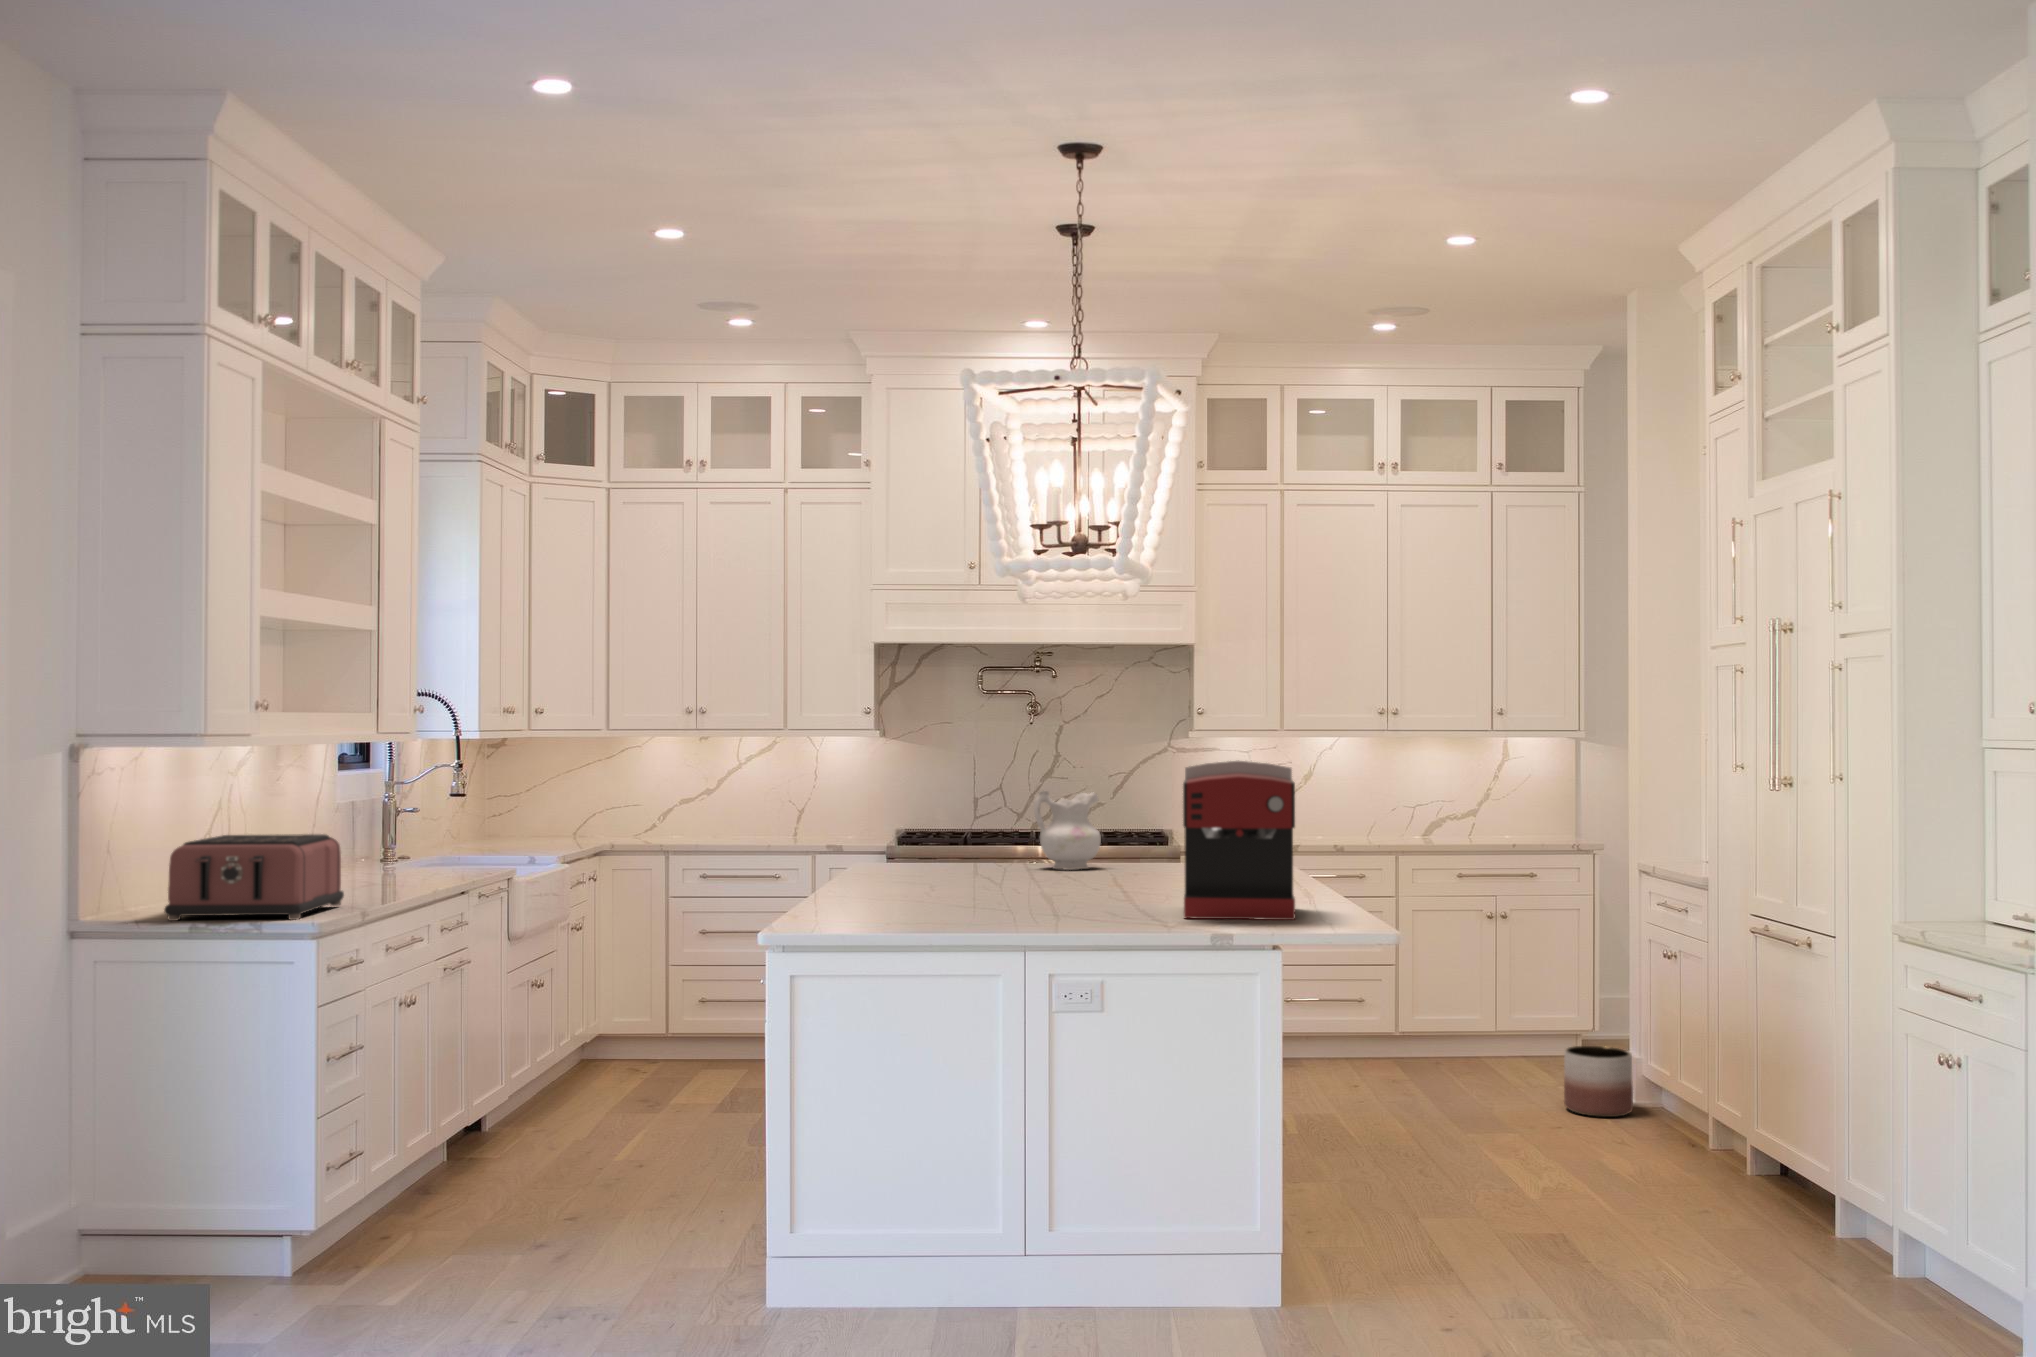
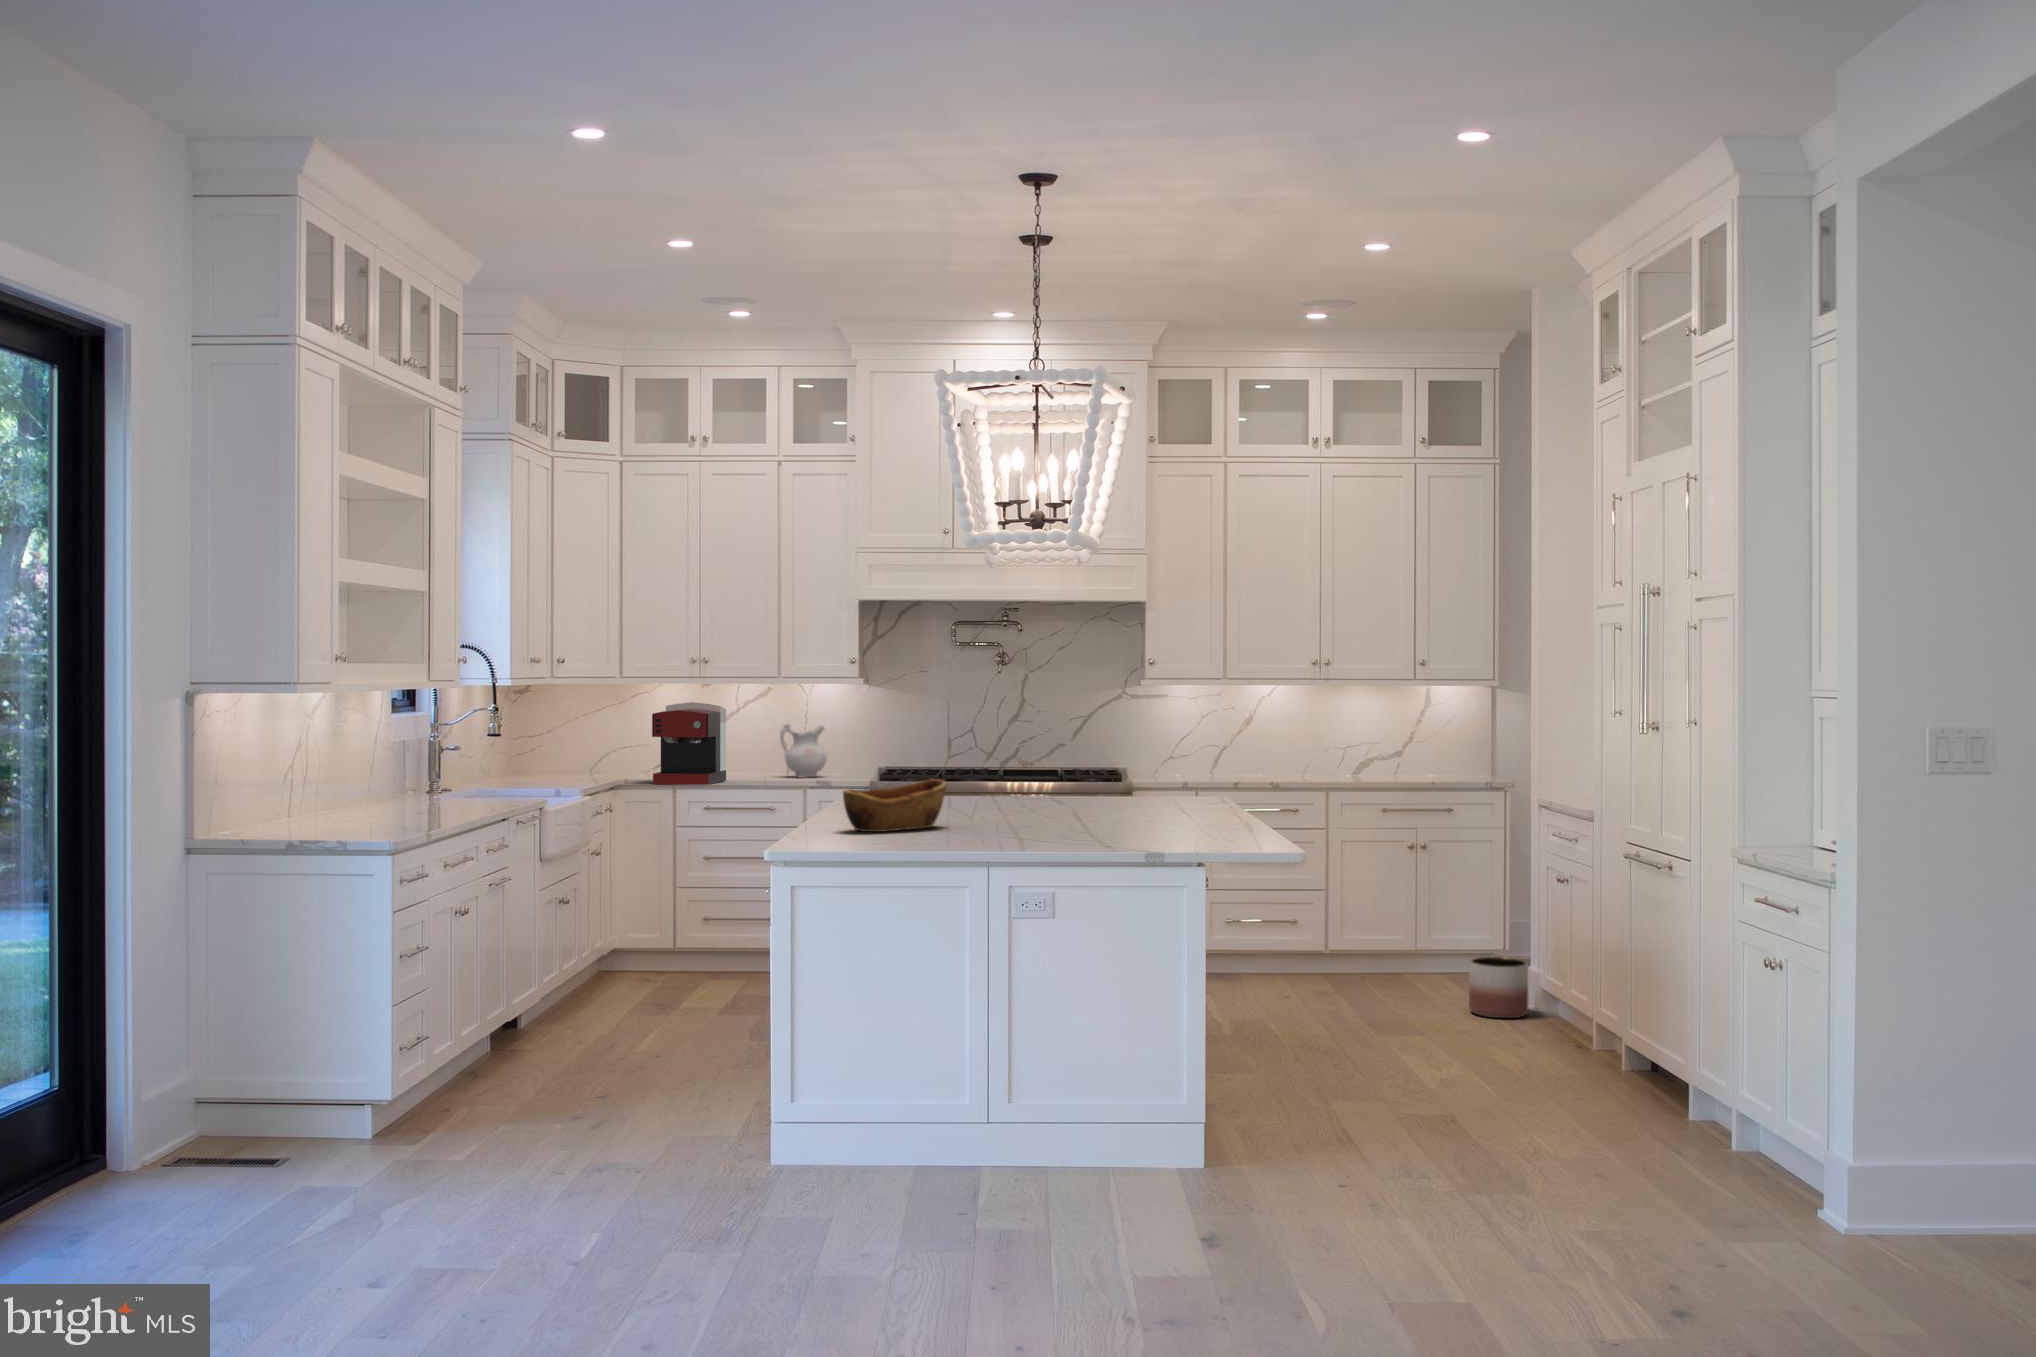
coffee maker: present [1183,761,1295,920] -> present [652,702,726,785]
ceramic pitcher: present [1034,791,1101,870] -> present [780,724,827,778]
toaster: present [164,834,344,921] -> none [258,768,407,840]
wooden bowl: none [851,847,972,910] -> present [843,779,946,832]

